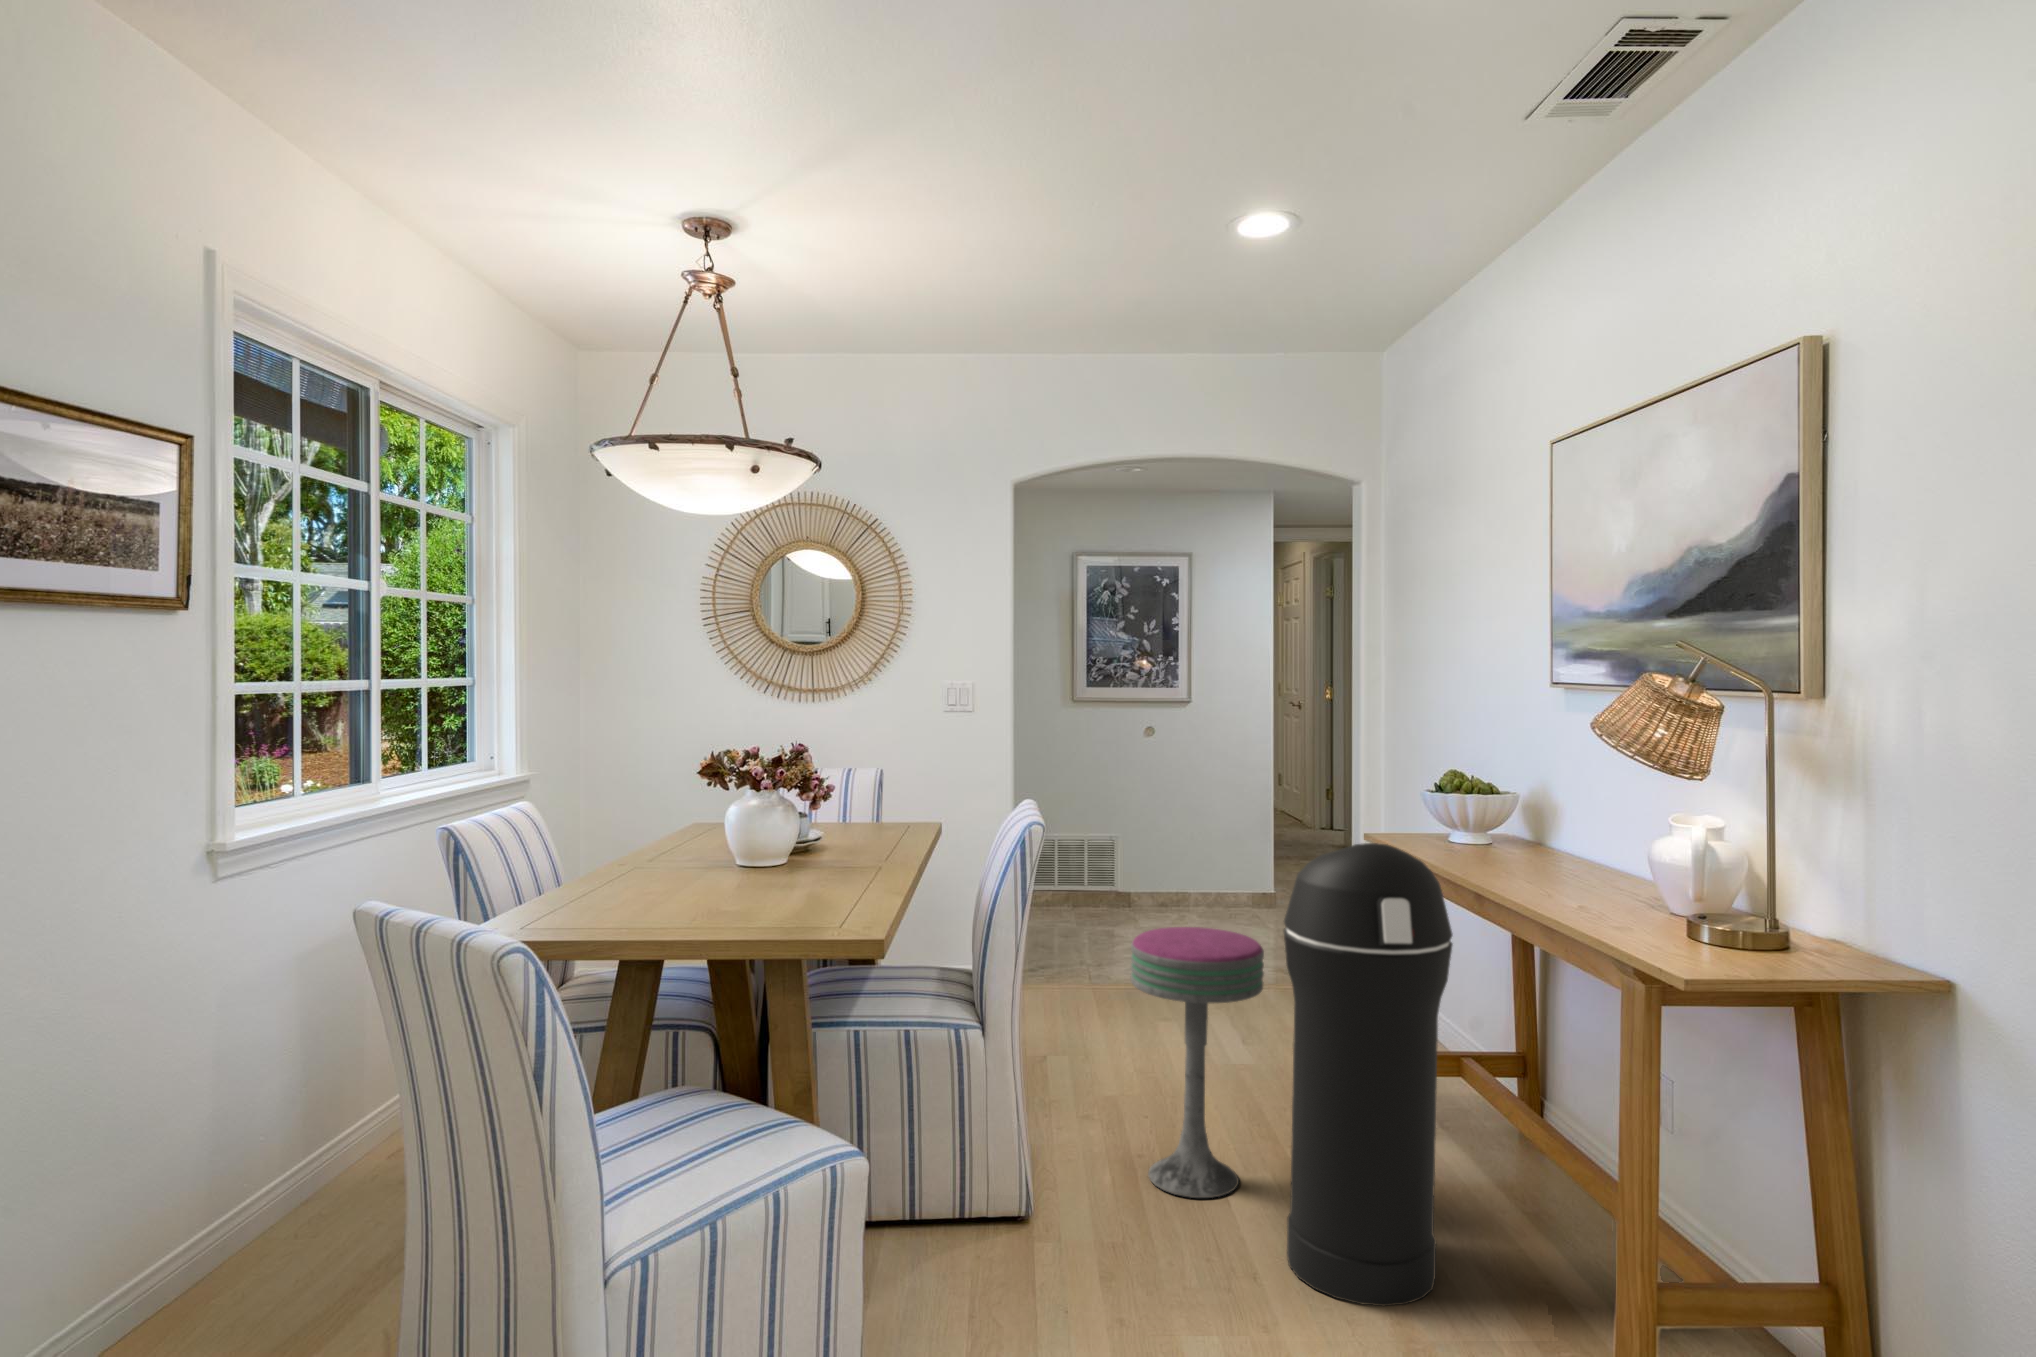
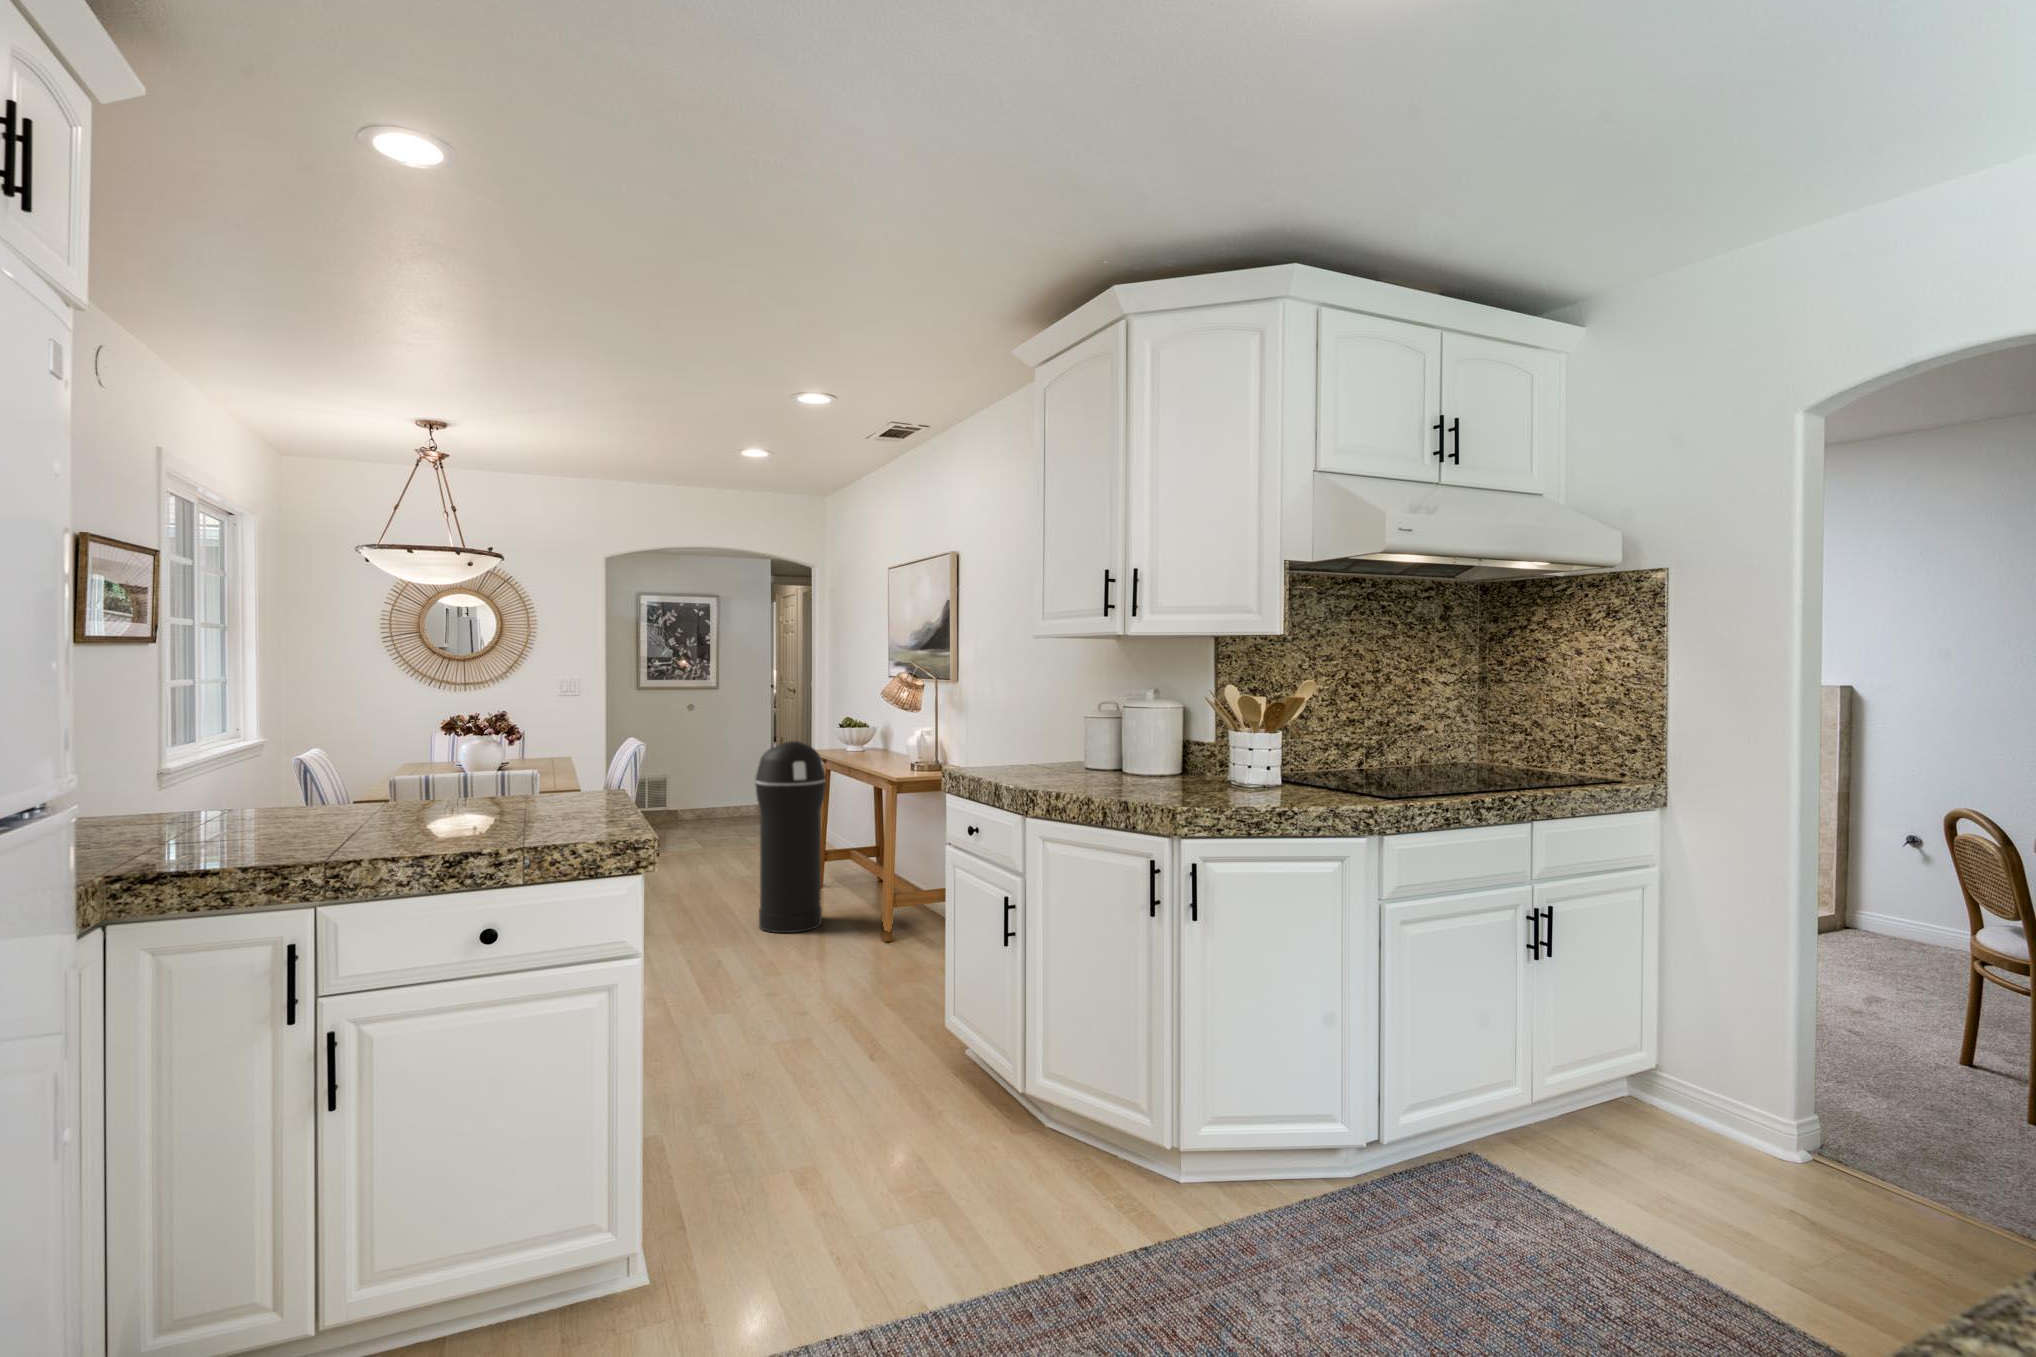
bar stool: present [1131,927,1264,1198] -> none [684,794,750,917]

